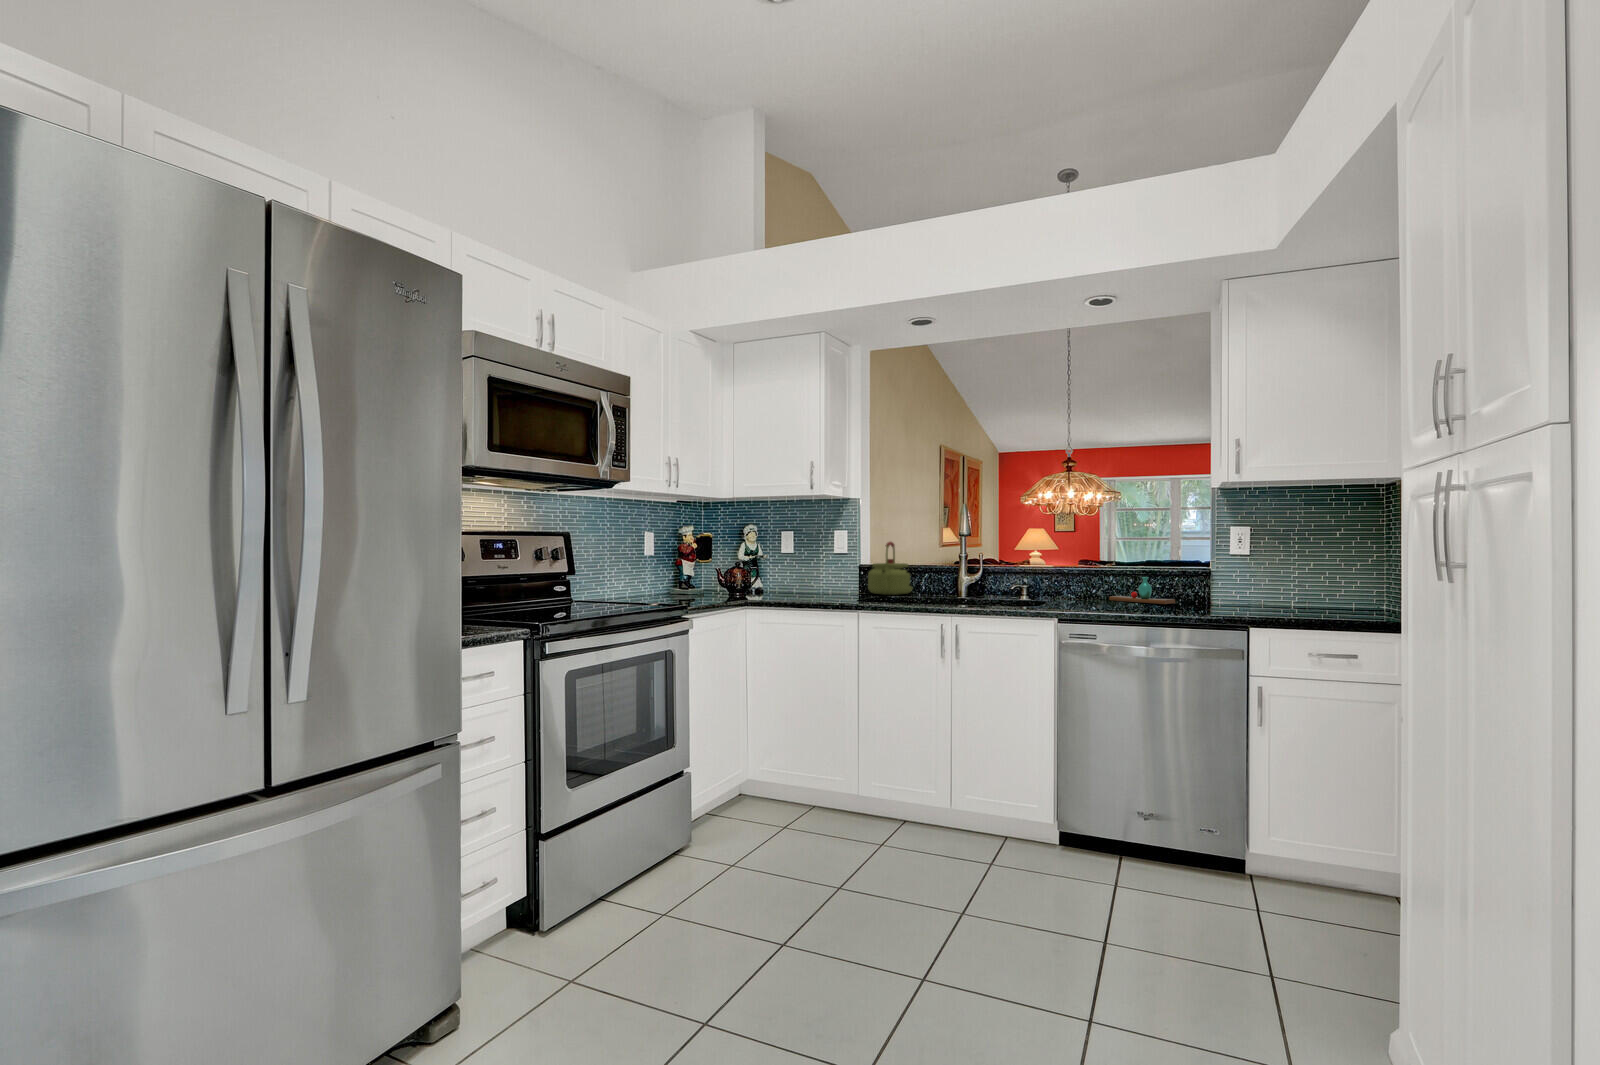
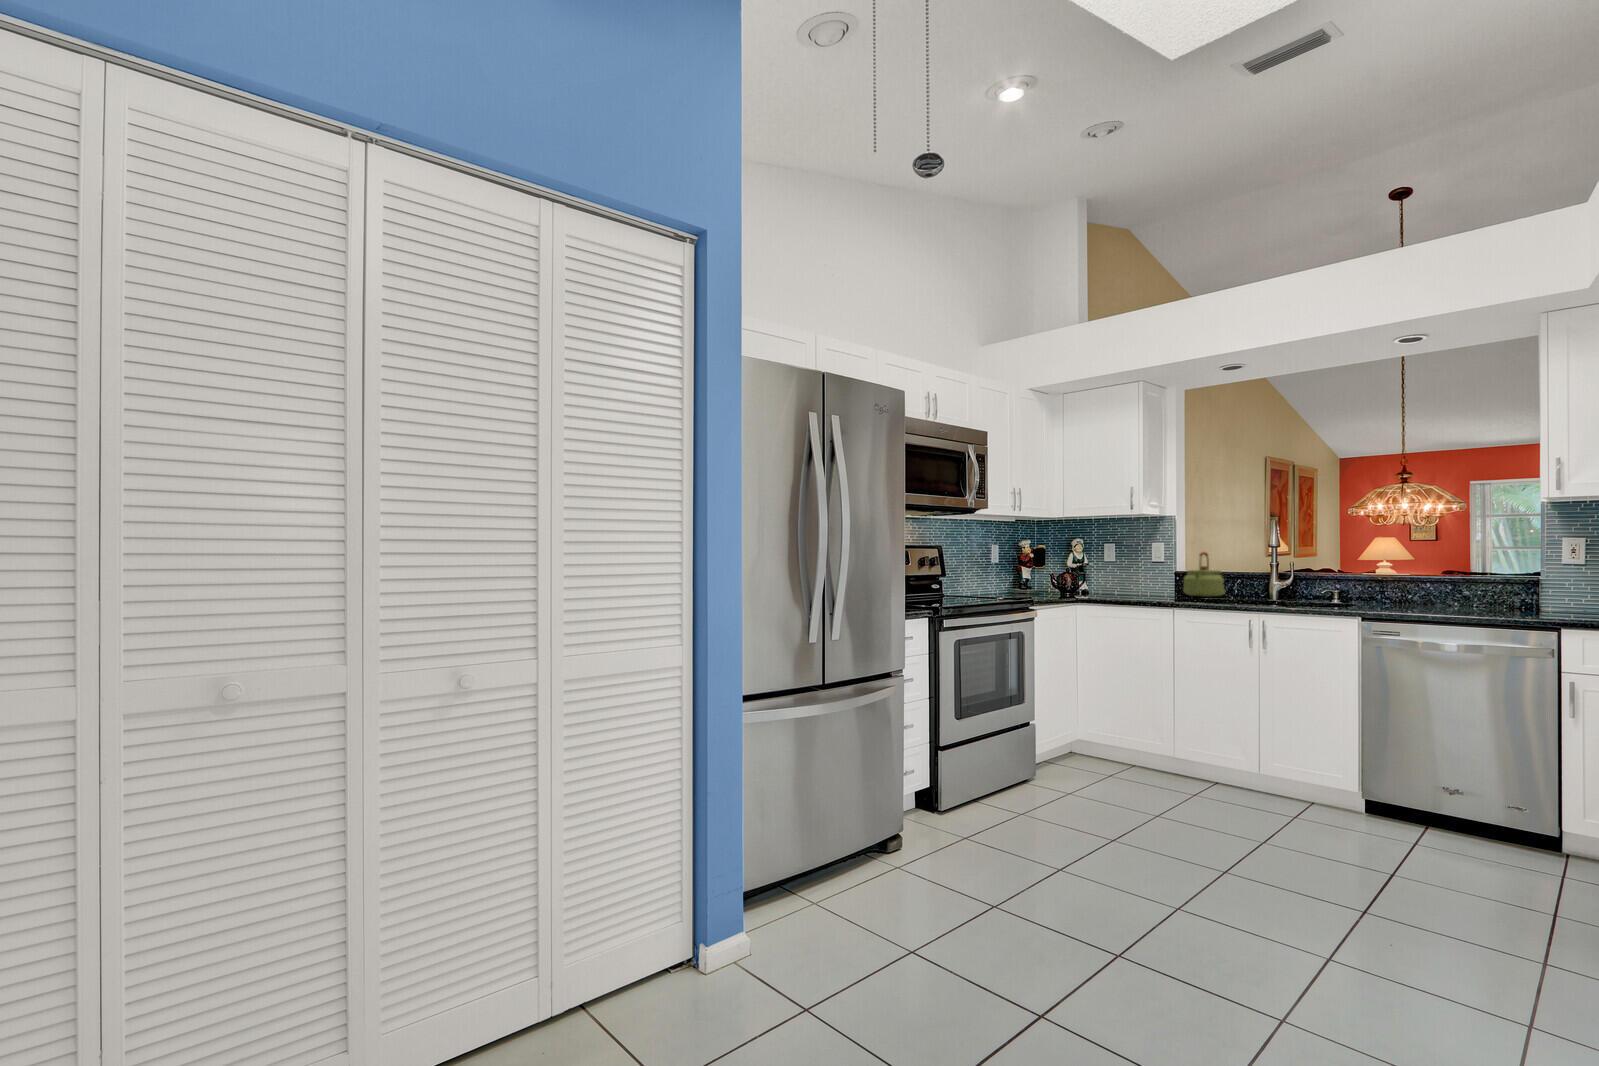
vase: present [1109,577,1175,604] -> none [1425,584,1496,609]

